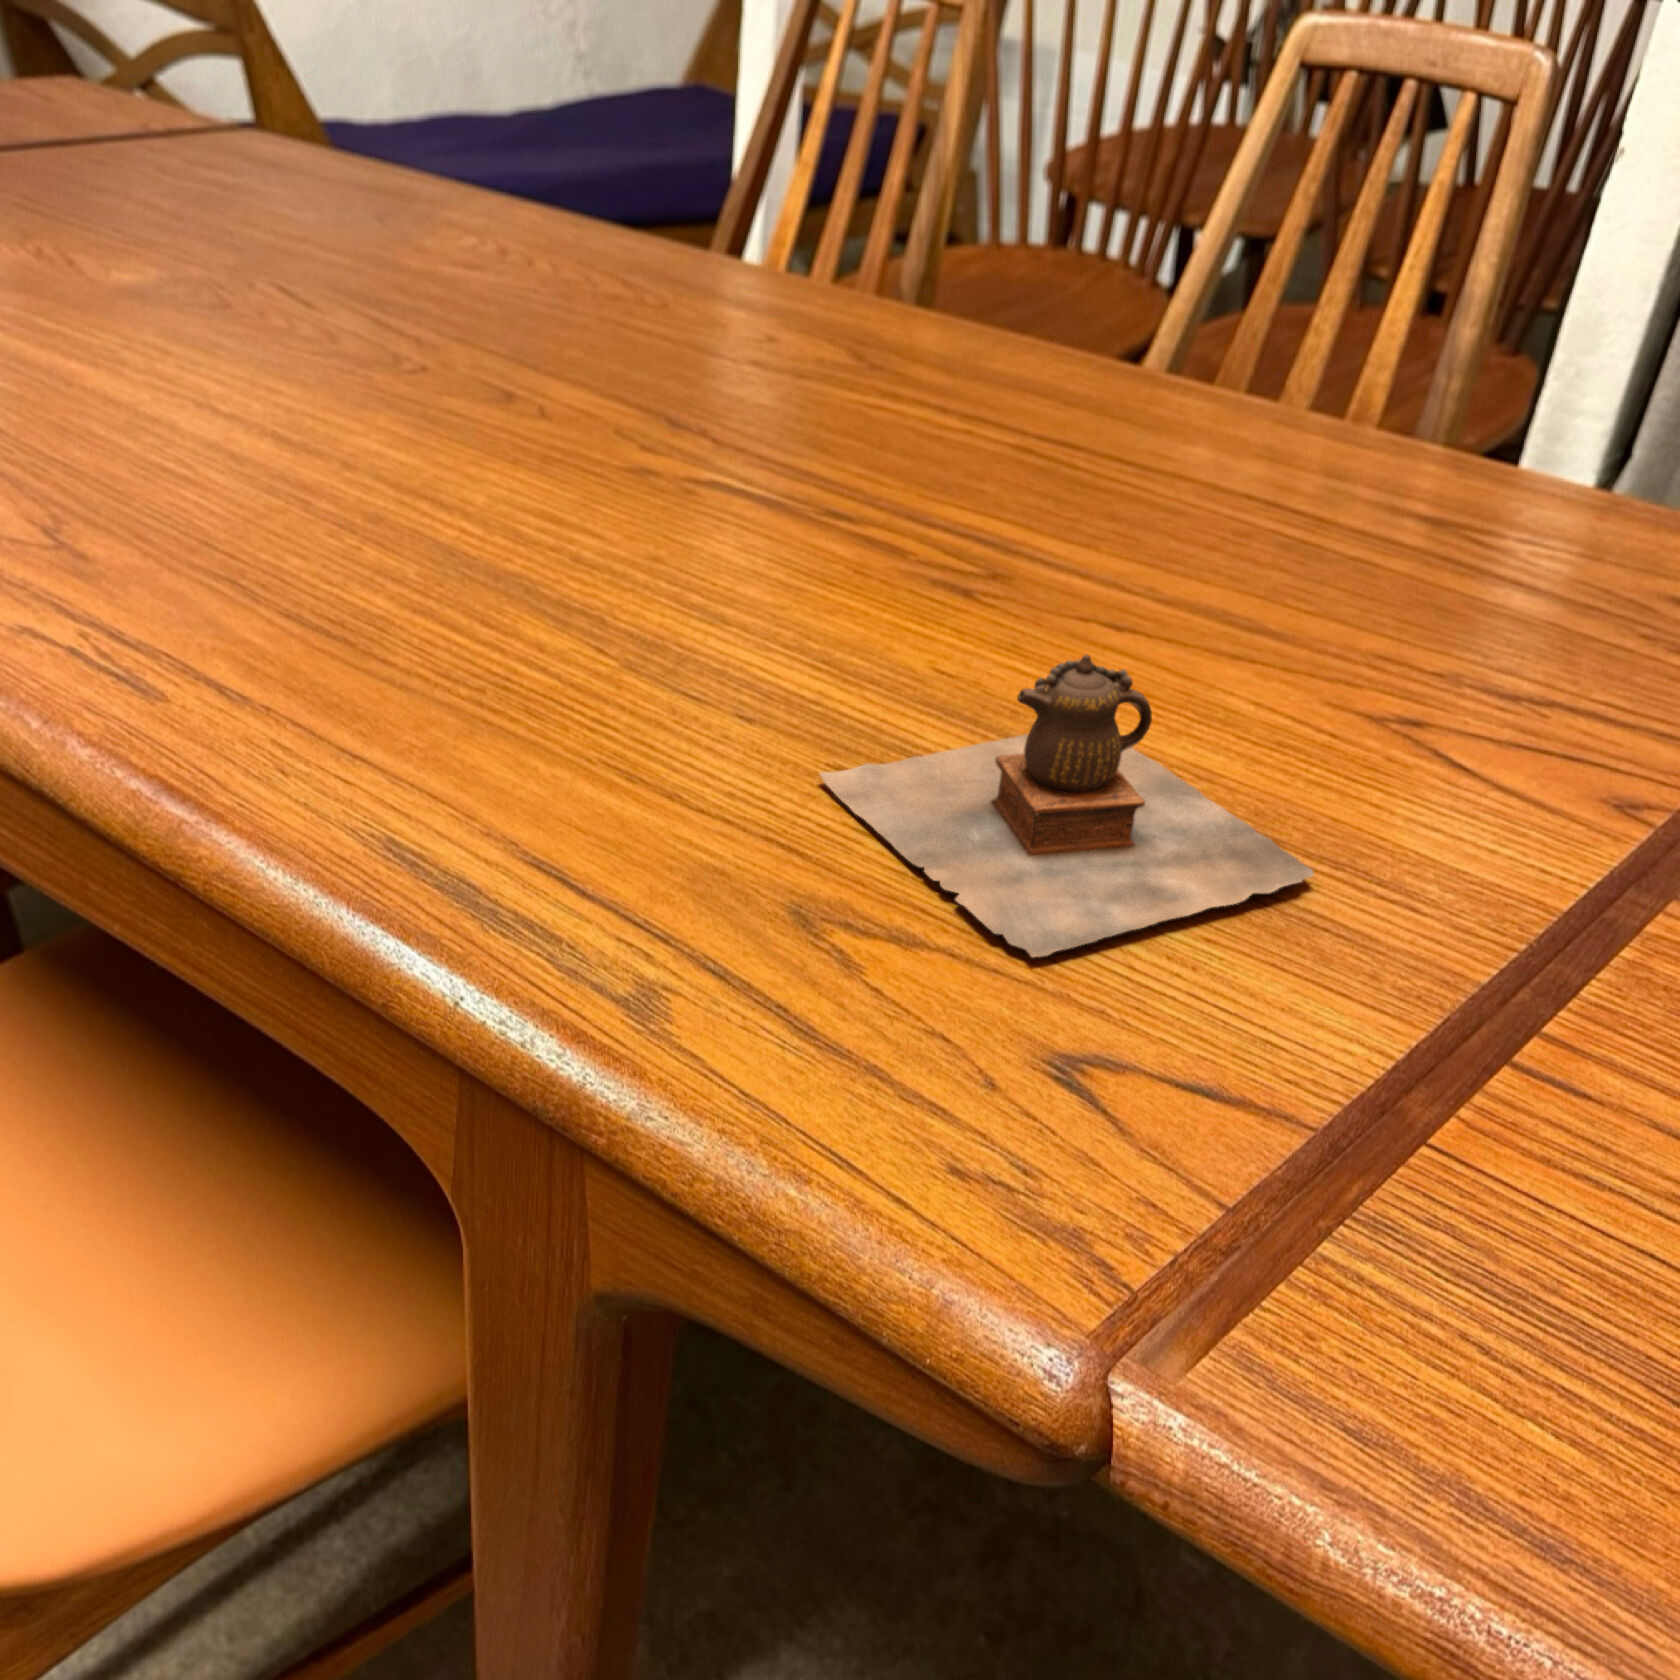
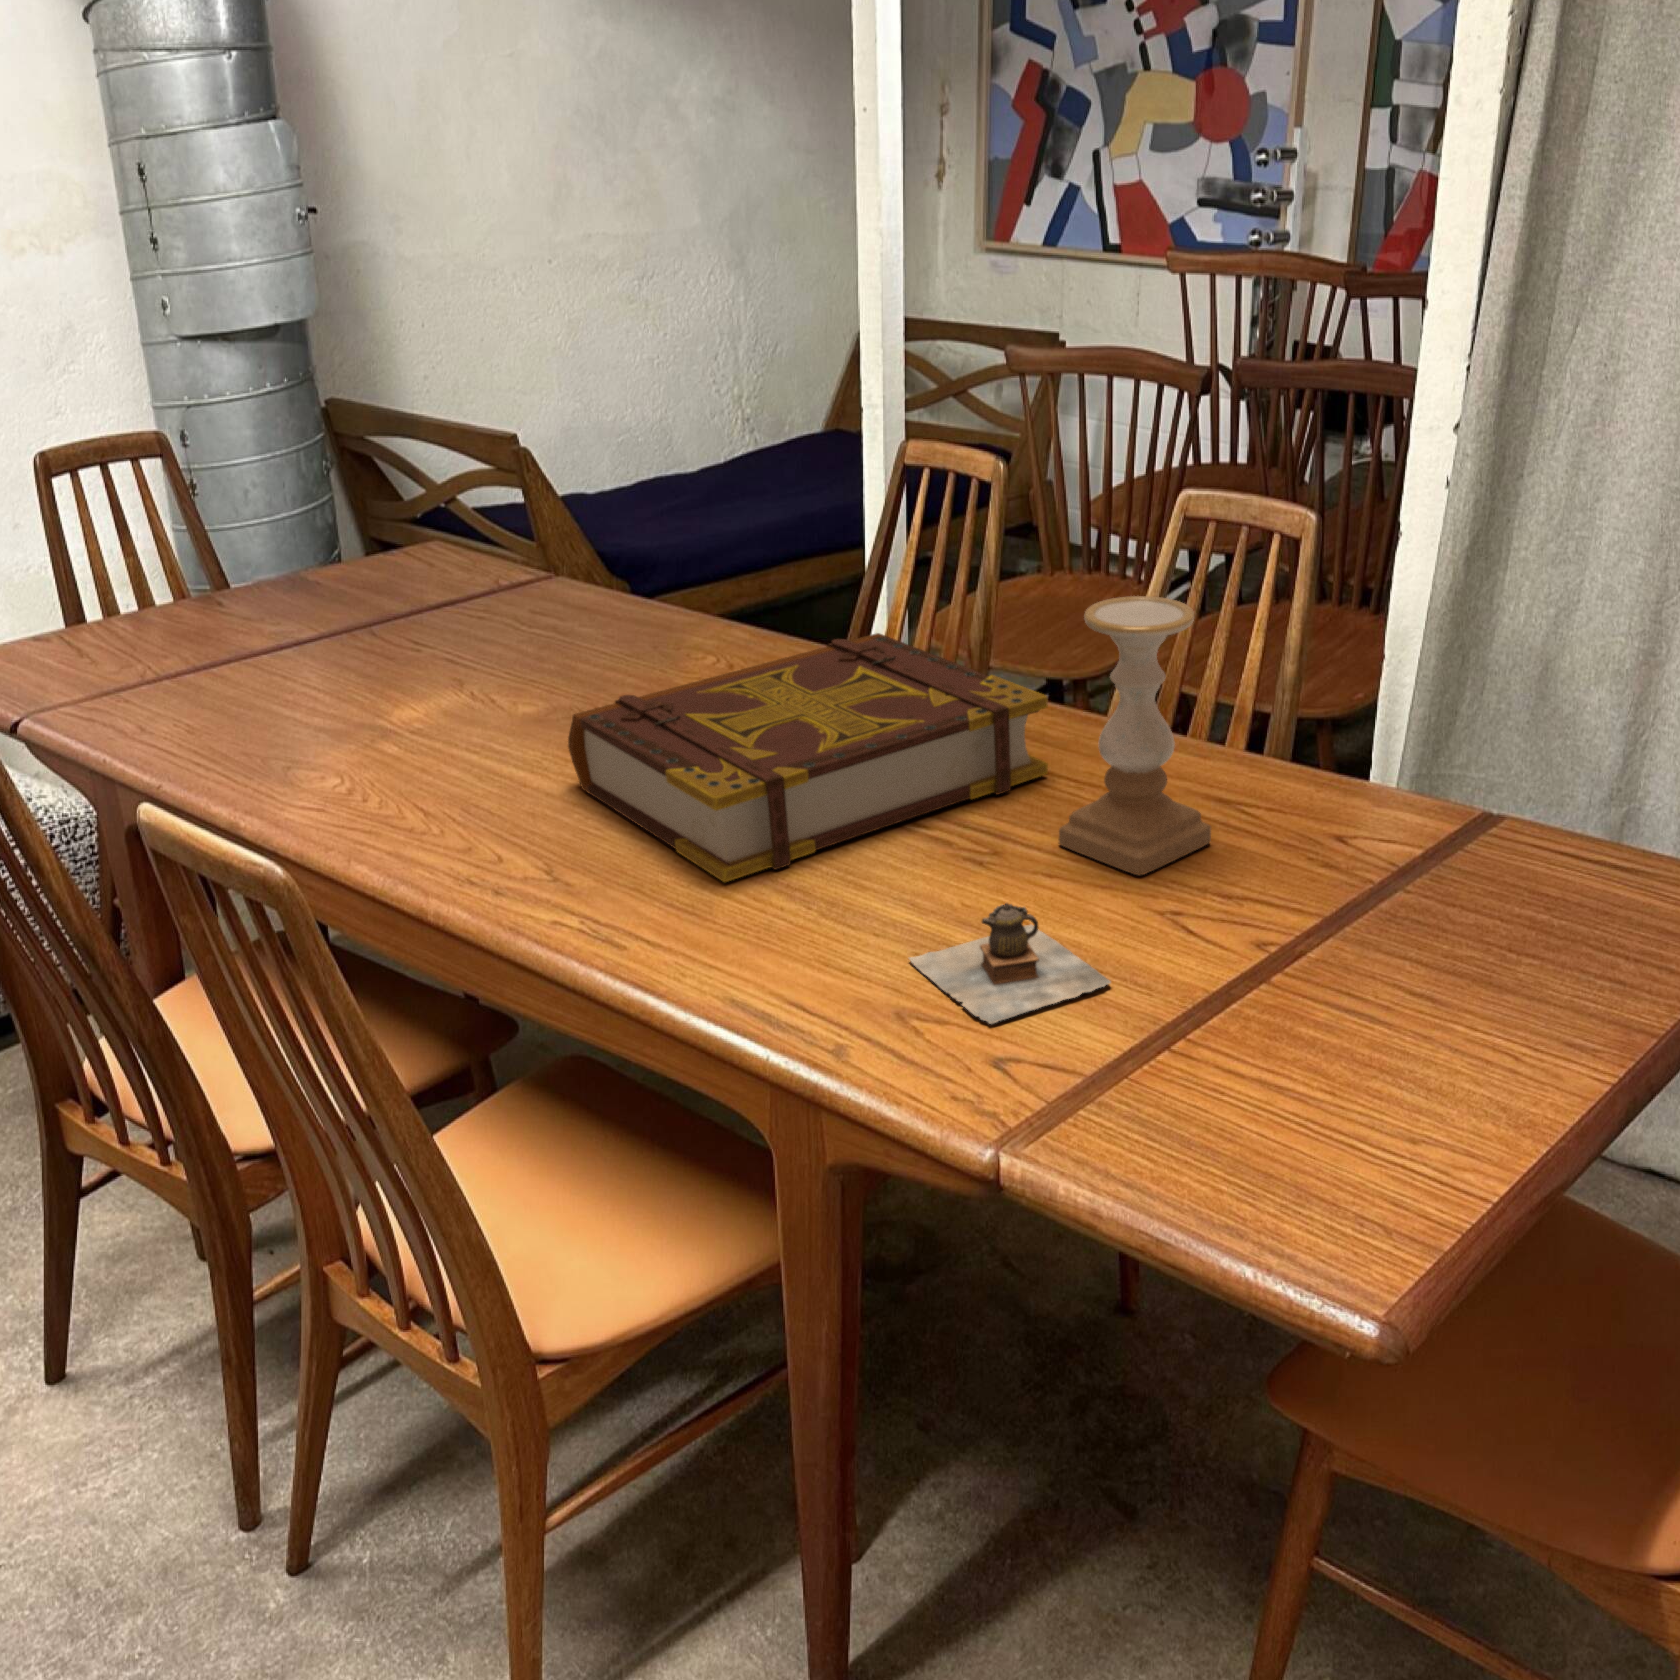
candle holder: none [1118,11,1534,642] -> present [1059,596,1211,875]
book: none [150,178,1099,581] -> present [568,633,1048,882]

